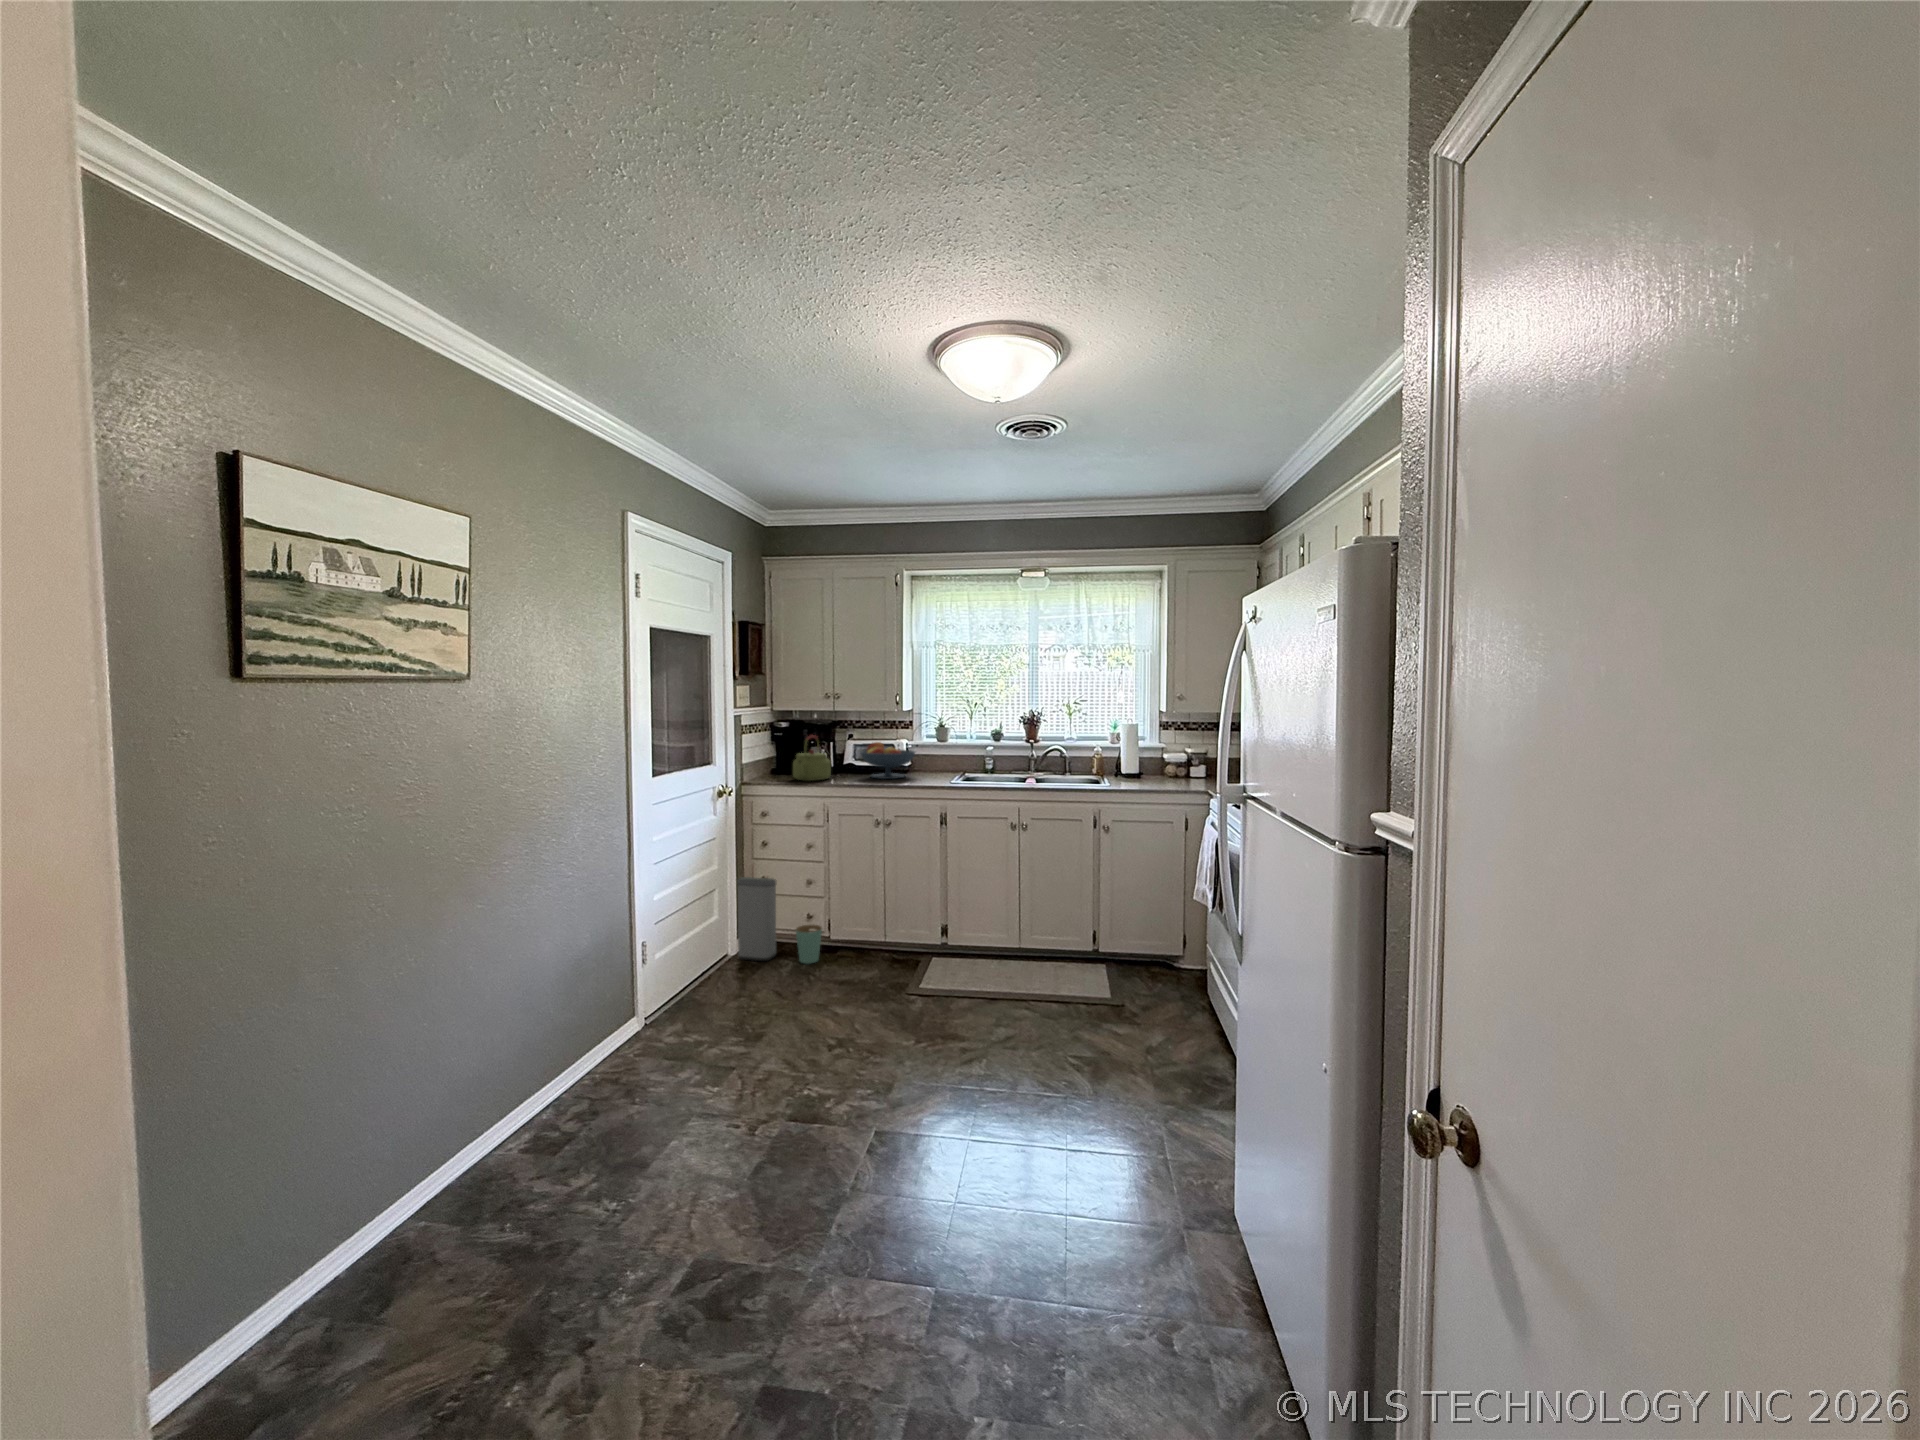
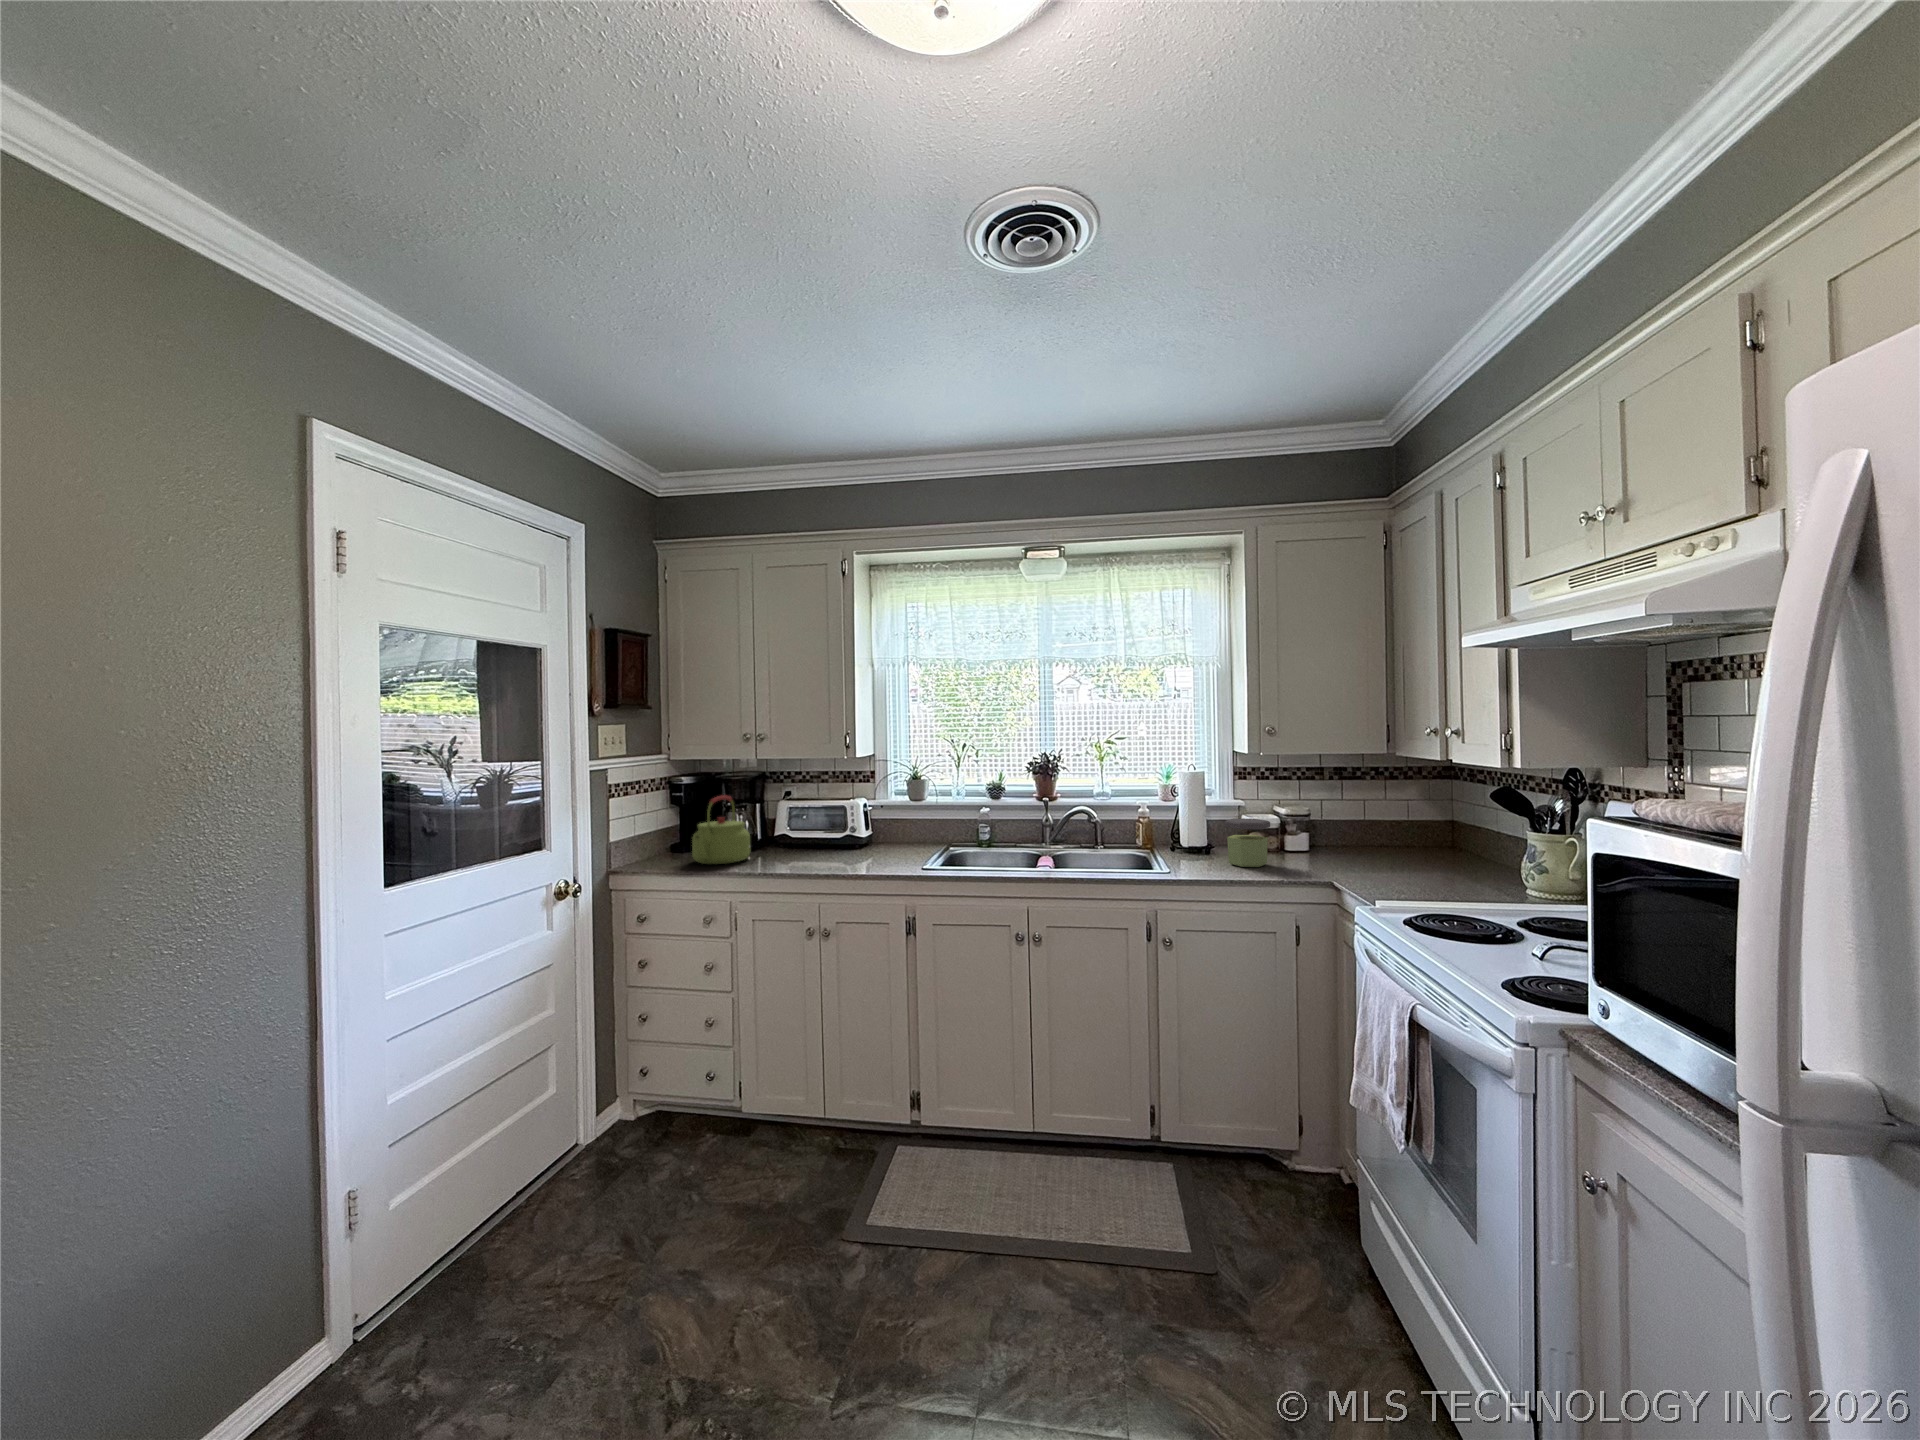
fruit bowl: present [861,742,915,779] -> none [793,803,876,859]
jar: none [1147,754,1176,784] -> present [1224,818,1270,867]
trash can: present [737,877,822,964] -> none [590,1020,722,1165]

